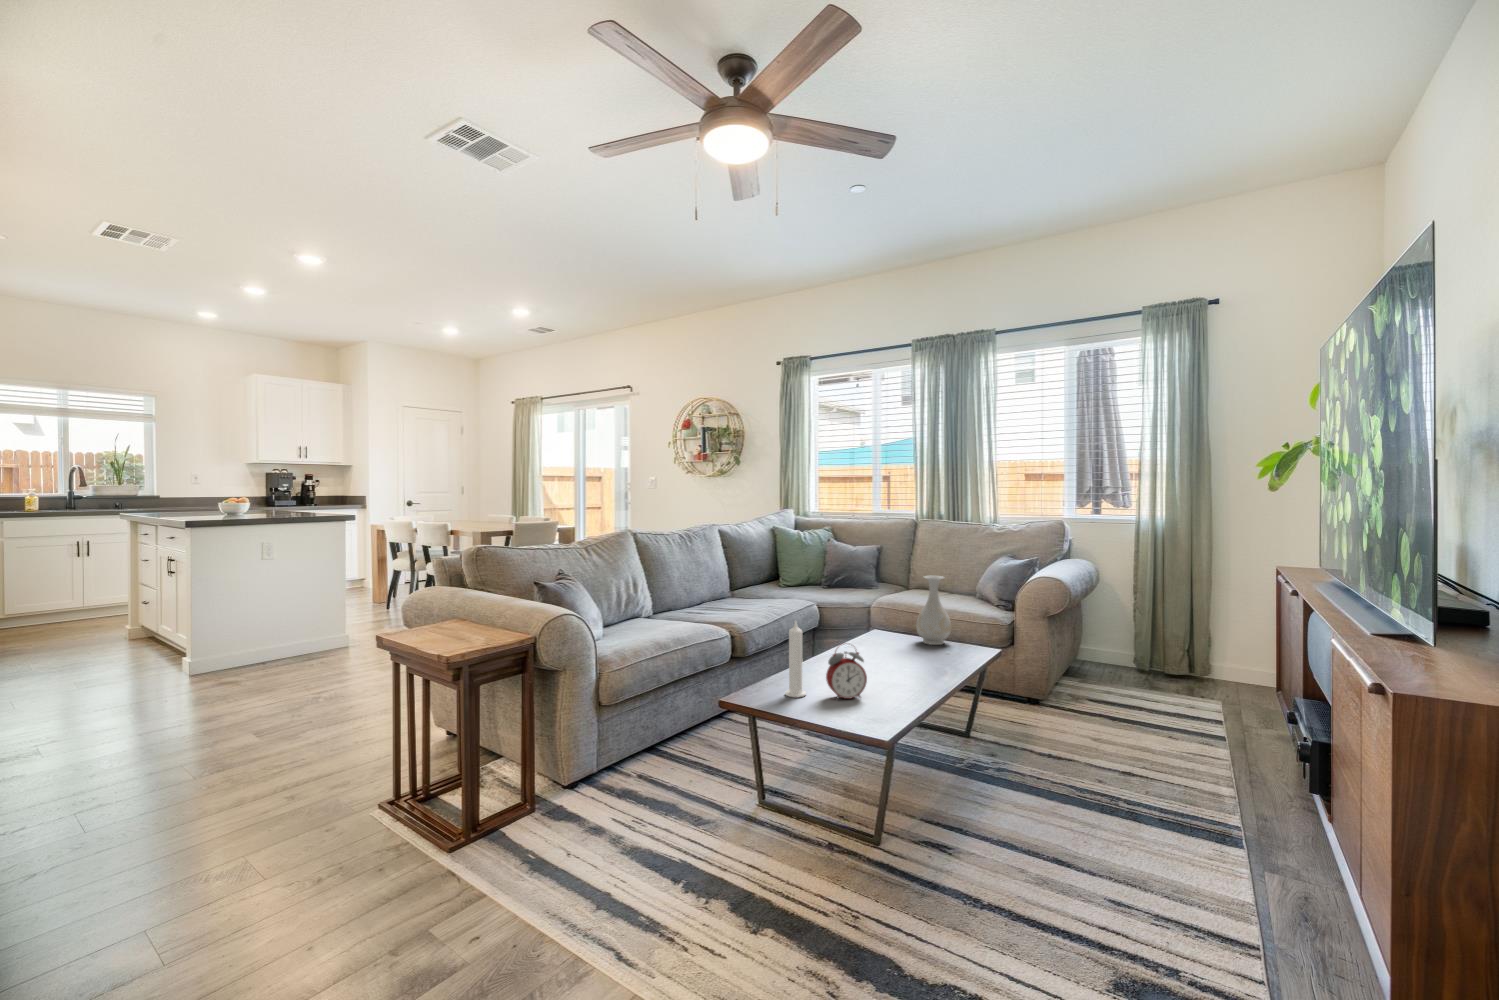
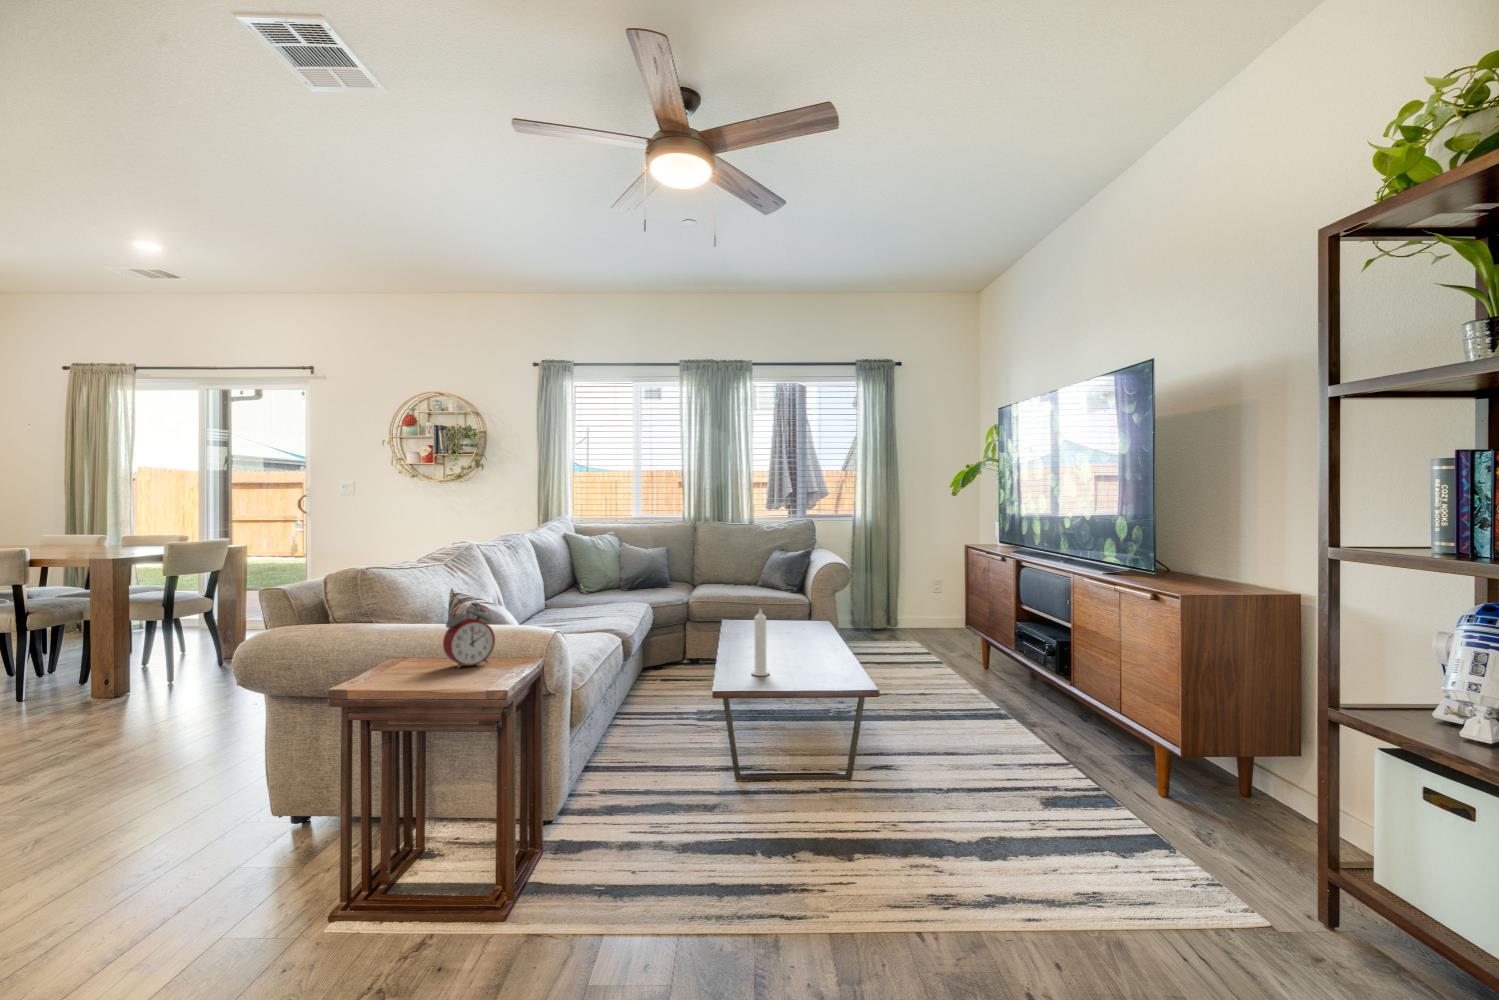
vase: present [916,576,951,645] -> none [767,567,795,625]
alarm clock: present [826,644,867,699] -> present [443,601,495,668]

